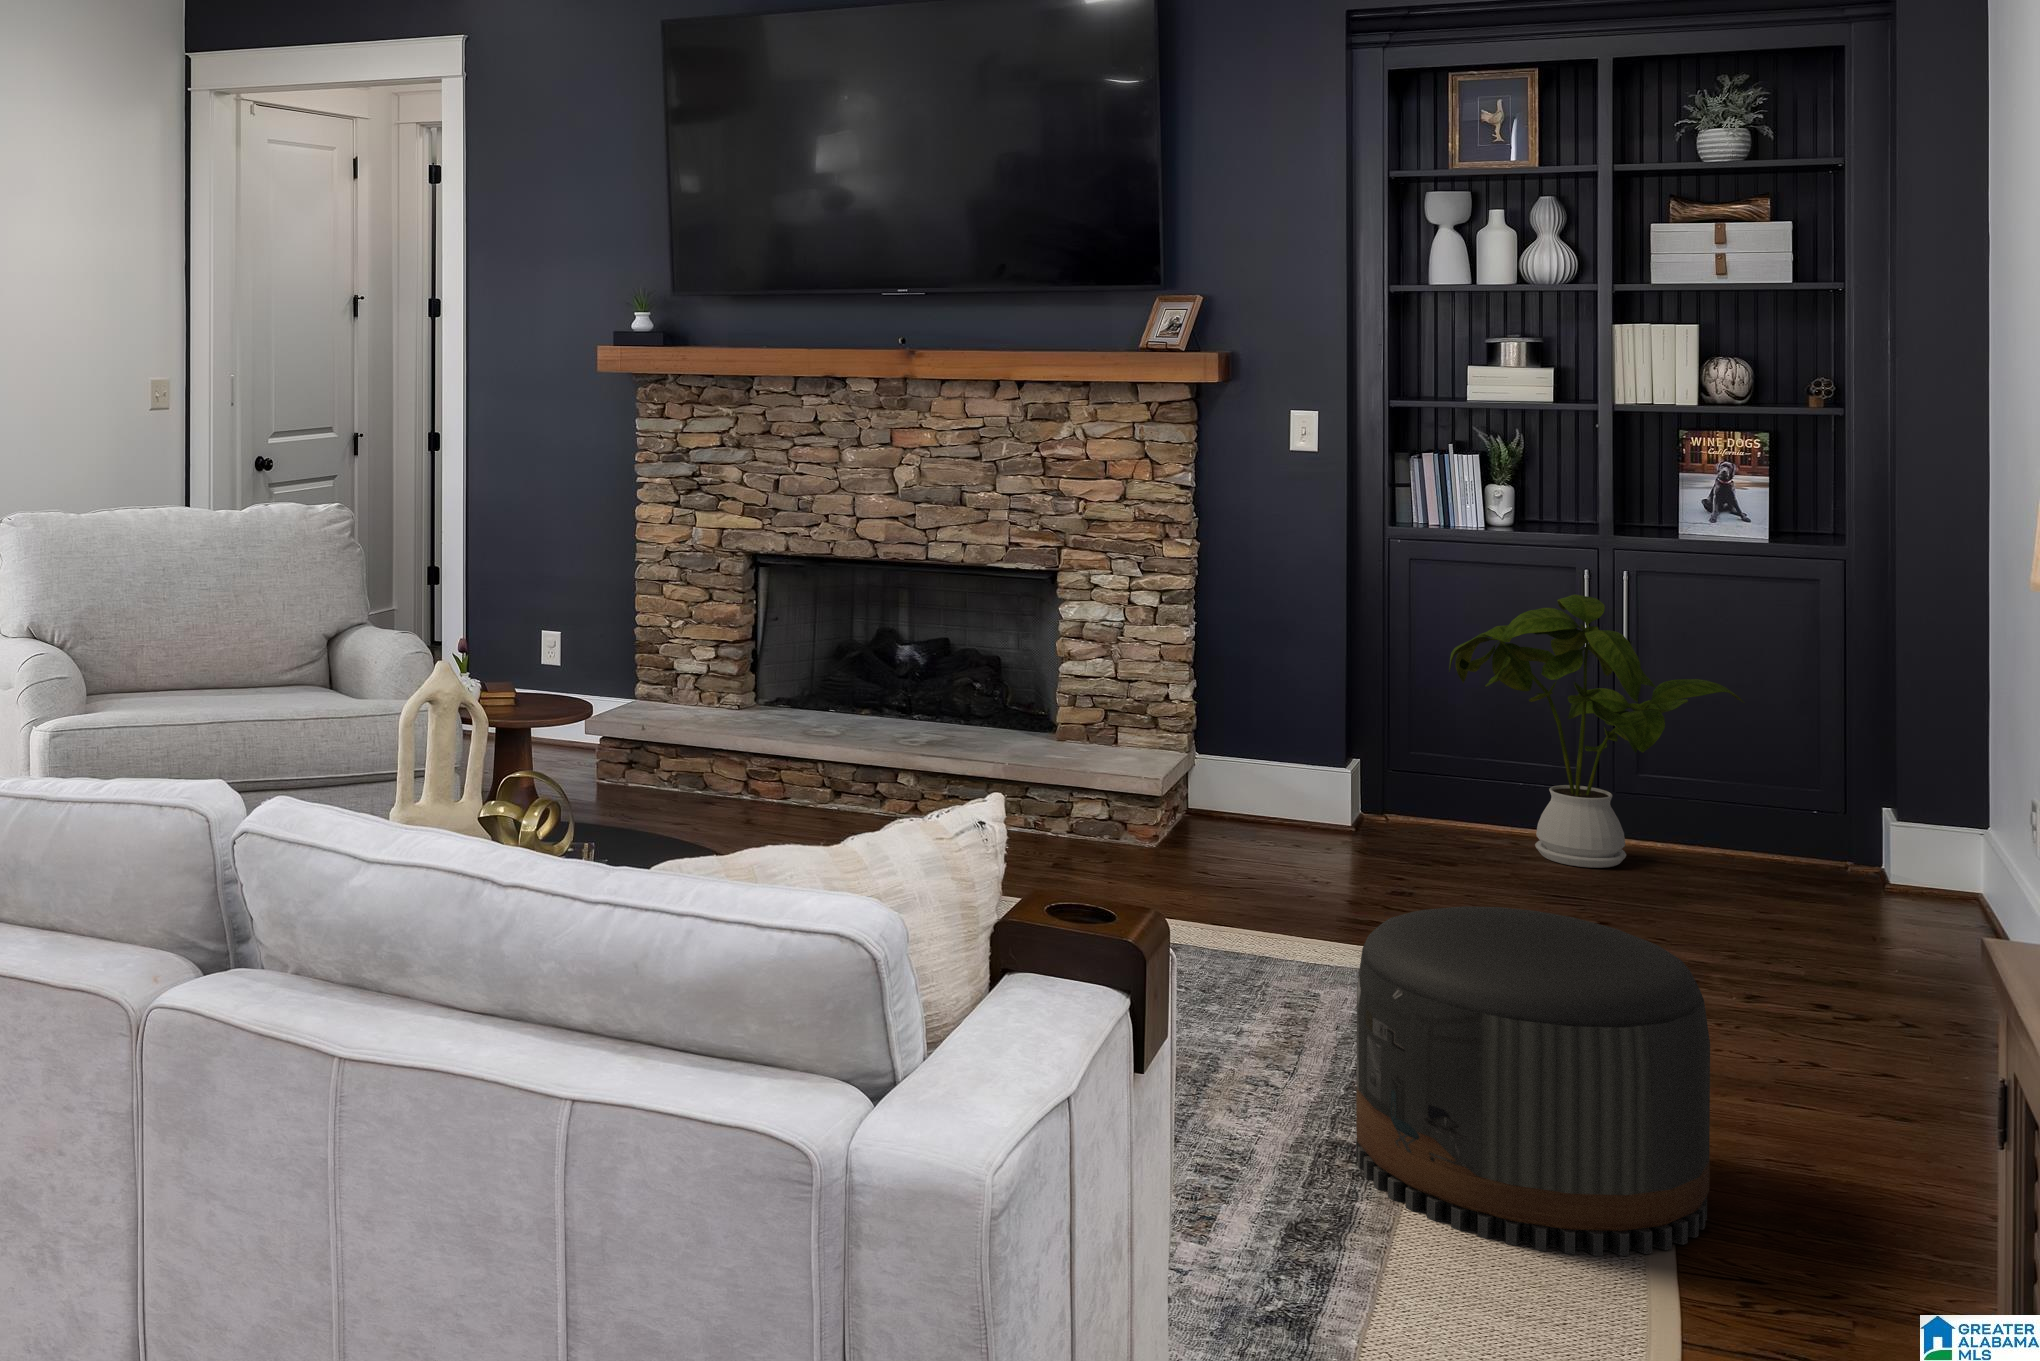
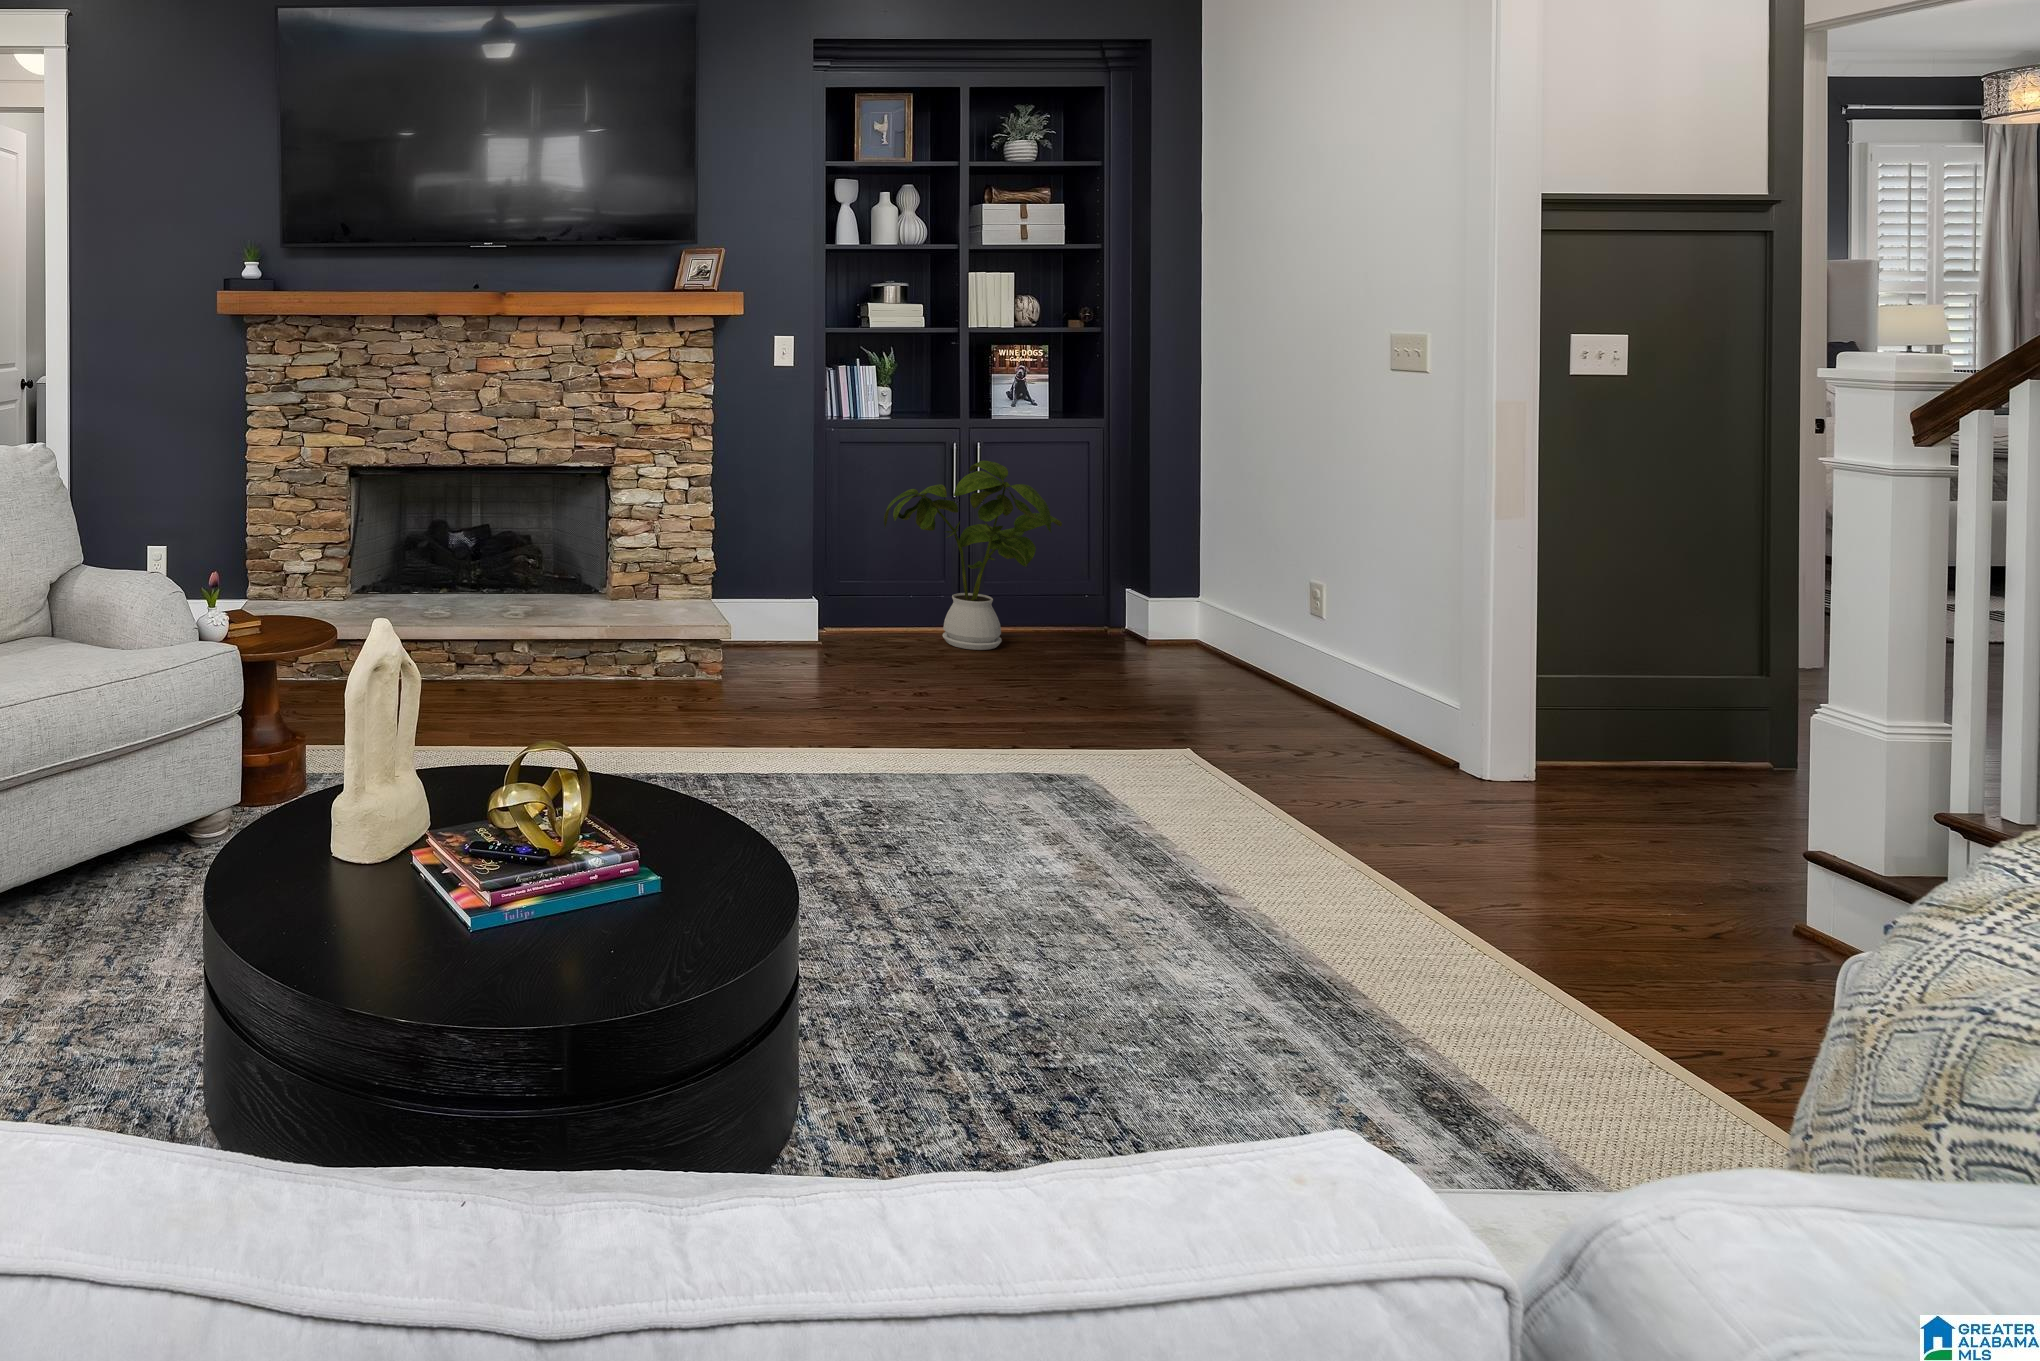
pouf: present [1356,906,1710,1256] -> none [1227,714,1542,1011]

